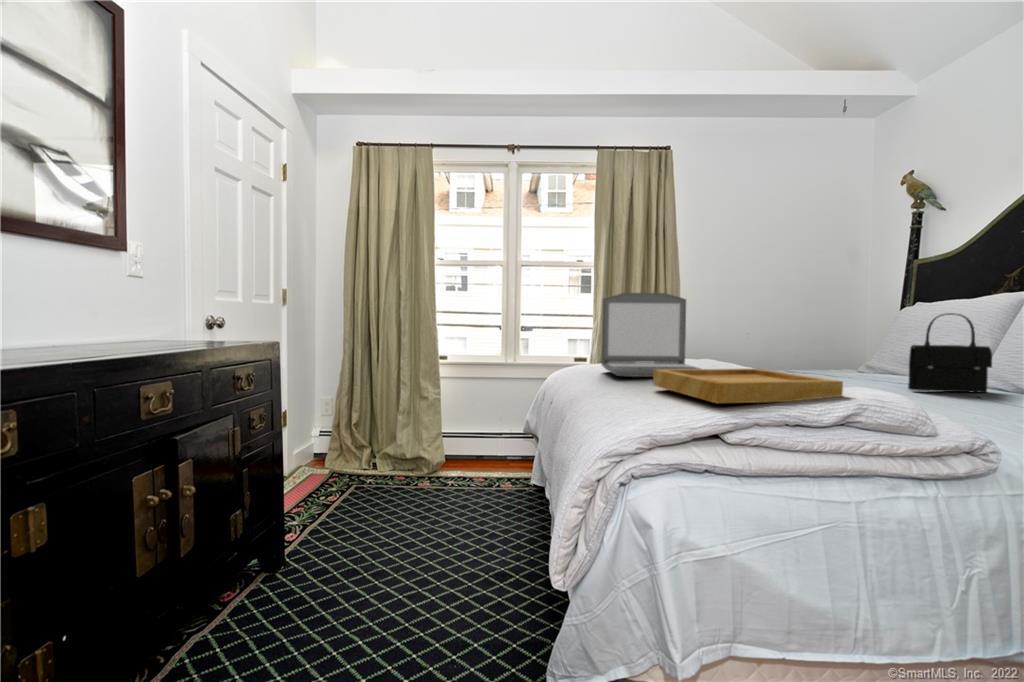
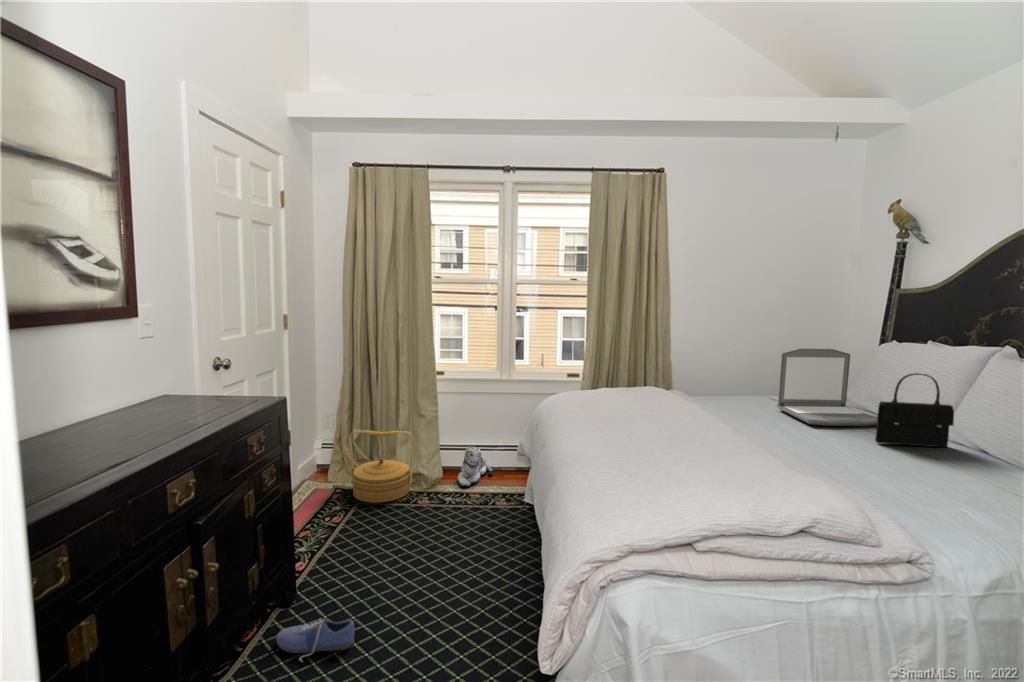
laptop: present [601,293,700,377] -> present [777,349,877,426]
tray: present [653,368,843,403] -> none [635,441,806,505]
woven basket: none [346,411,414,486] -> present [349,430,413,503]
plush toy: none [460,432,497,473] -> present [457,446,493,486]
shoe: none [260,572,346,615] -> present [276,620,354,661]

